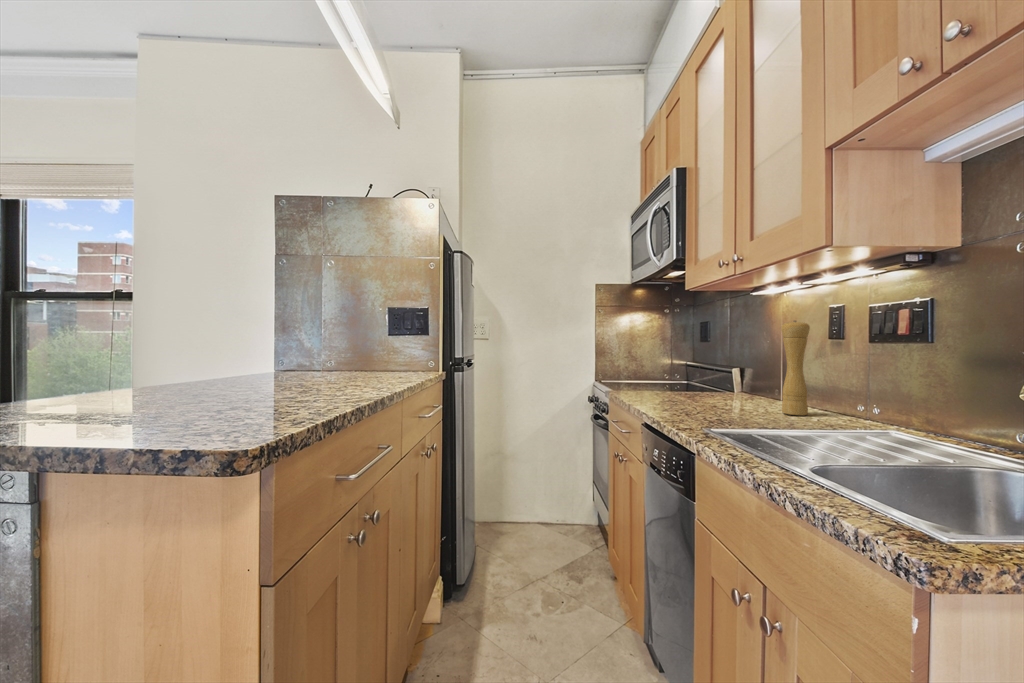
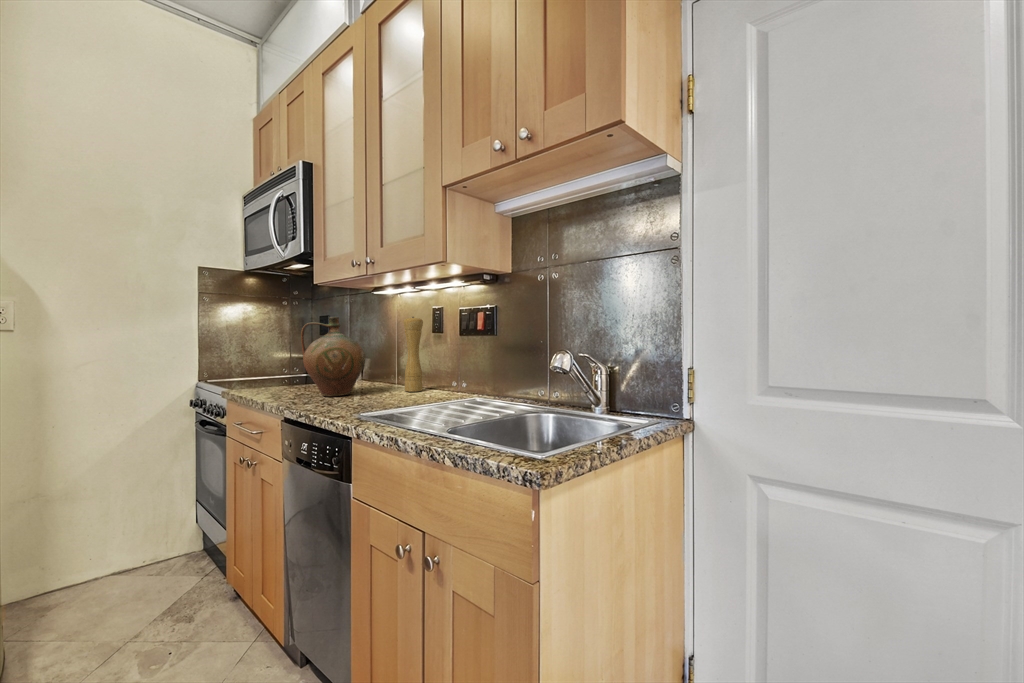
ceramic jug: none [665,324,732,408] -> present [301,317,366,397]

